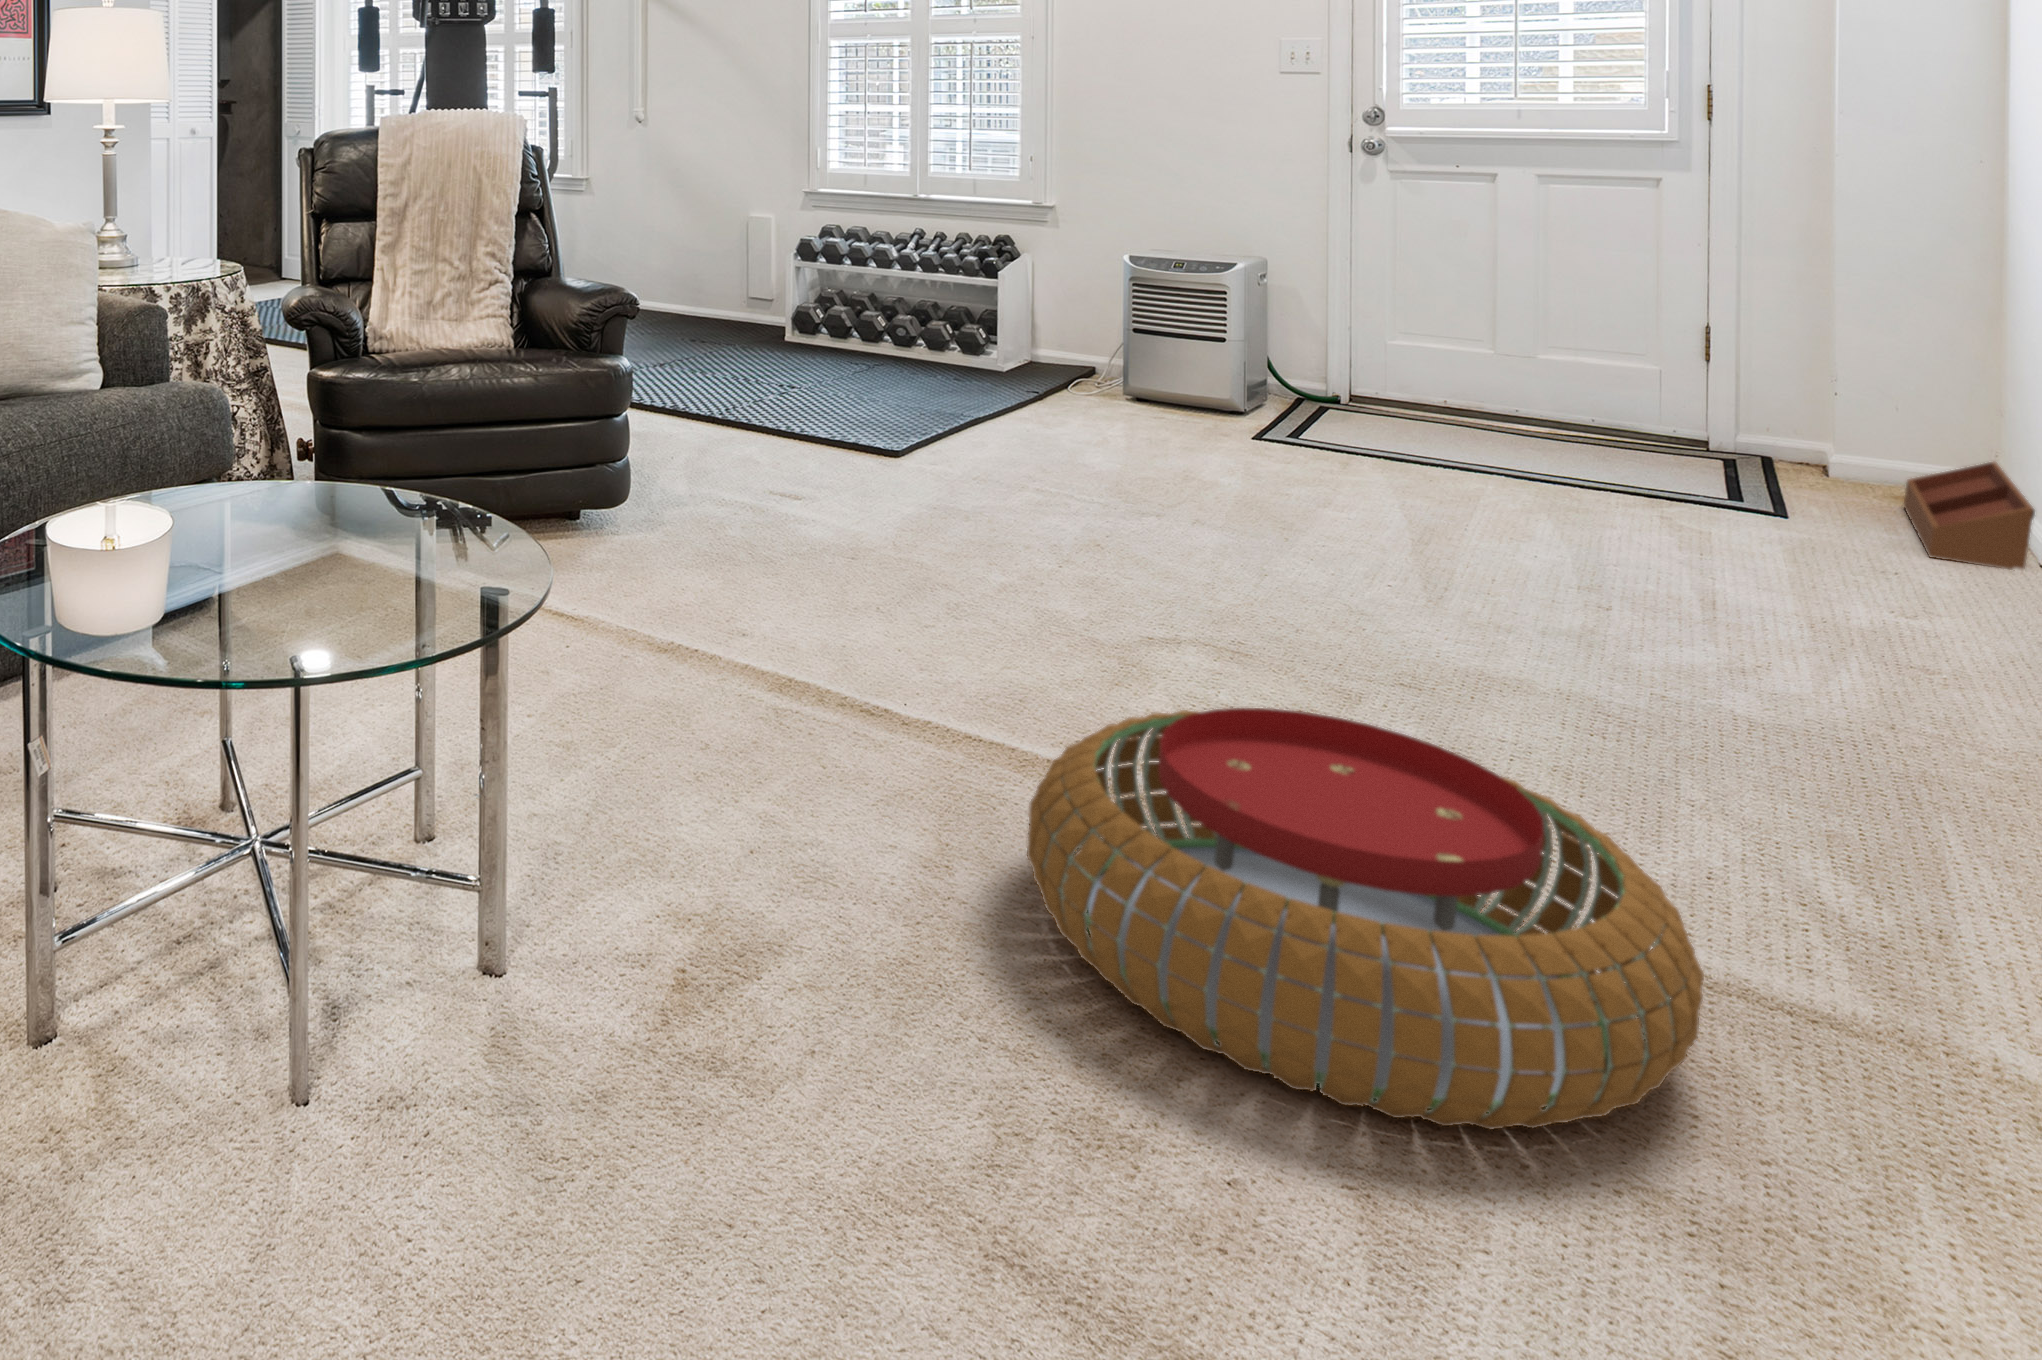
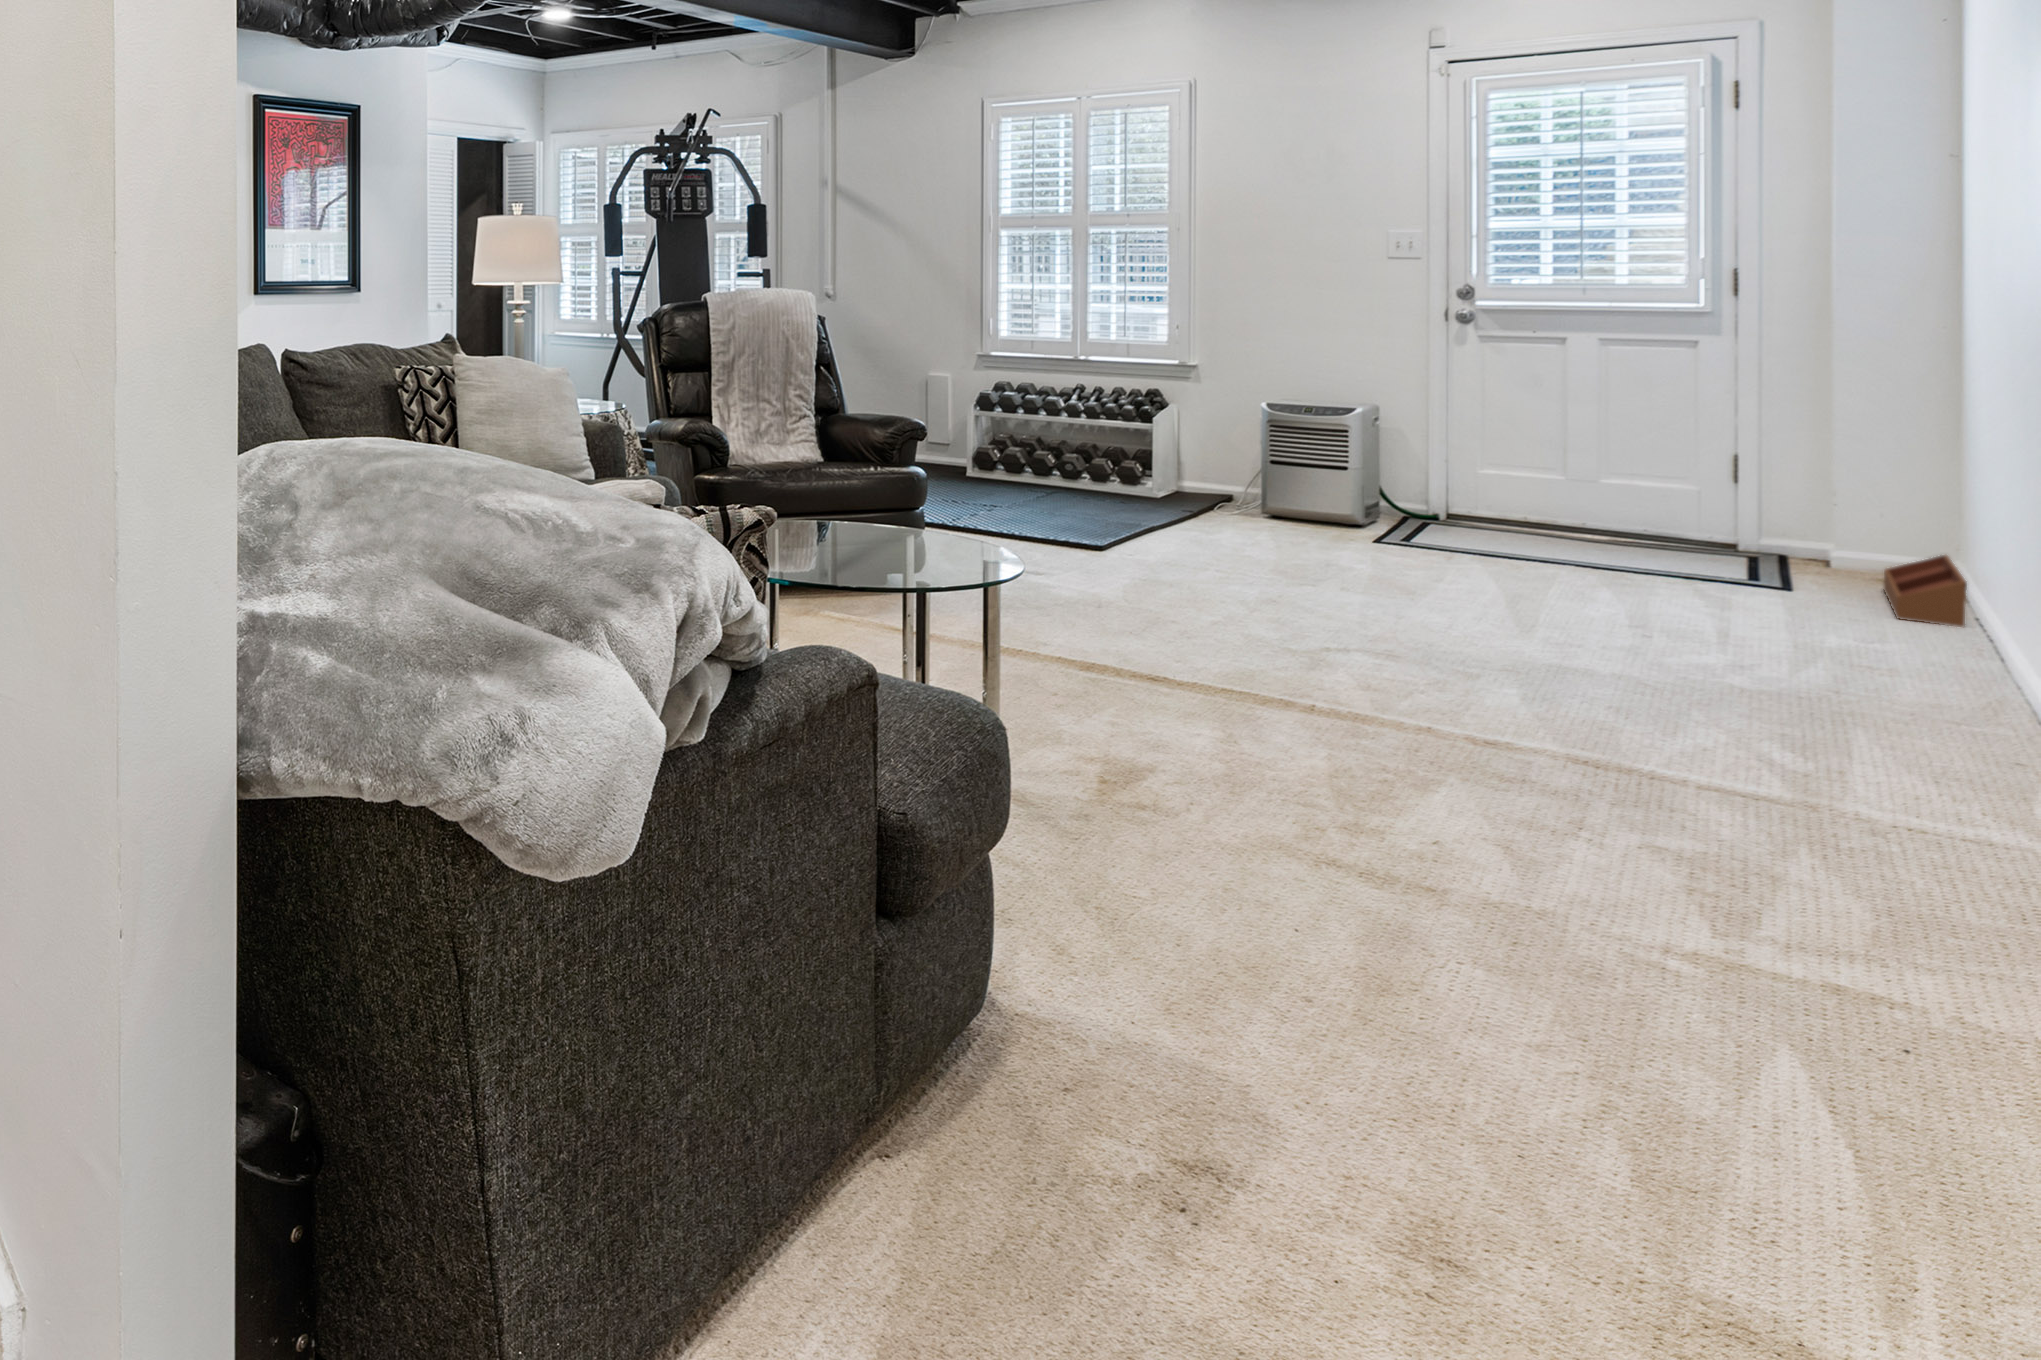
pouf: present [1027,708,1704,1129] -> none [1319,655,1718,848]

